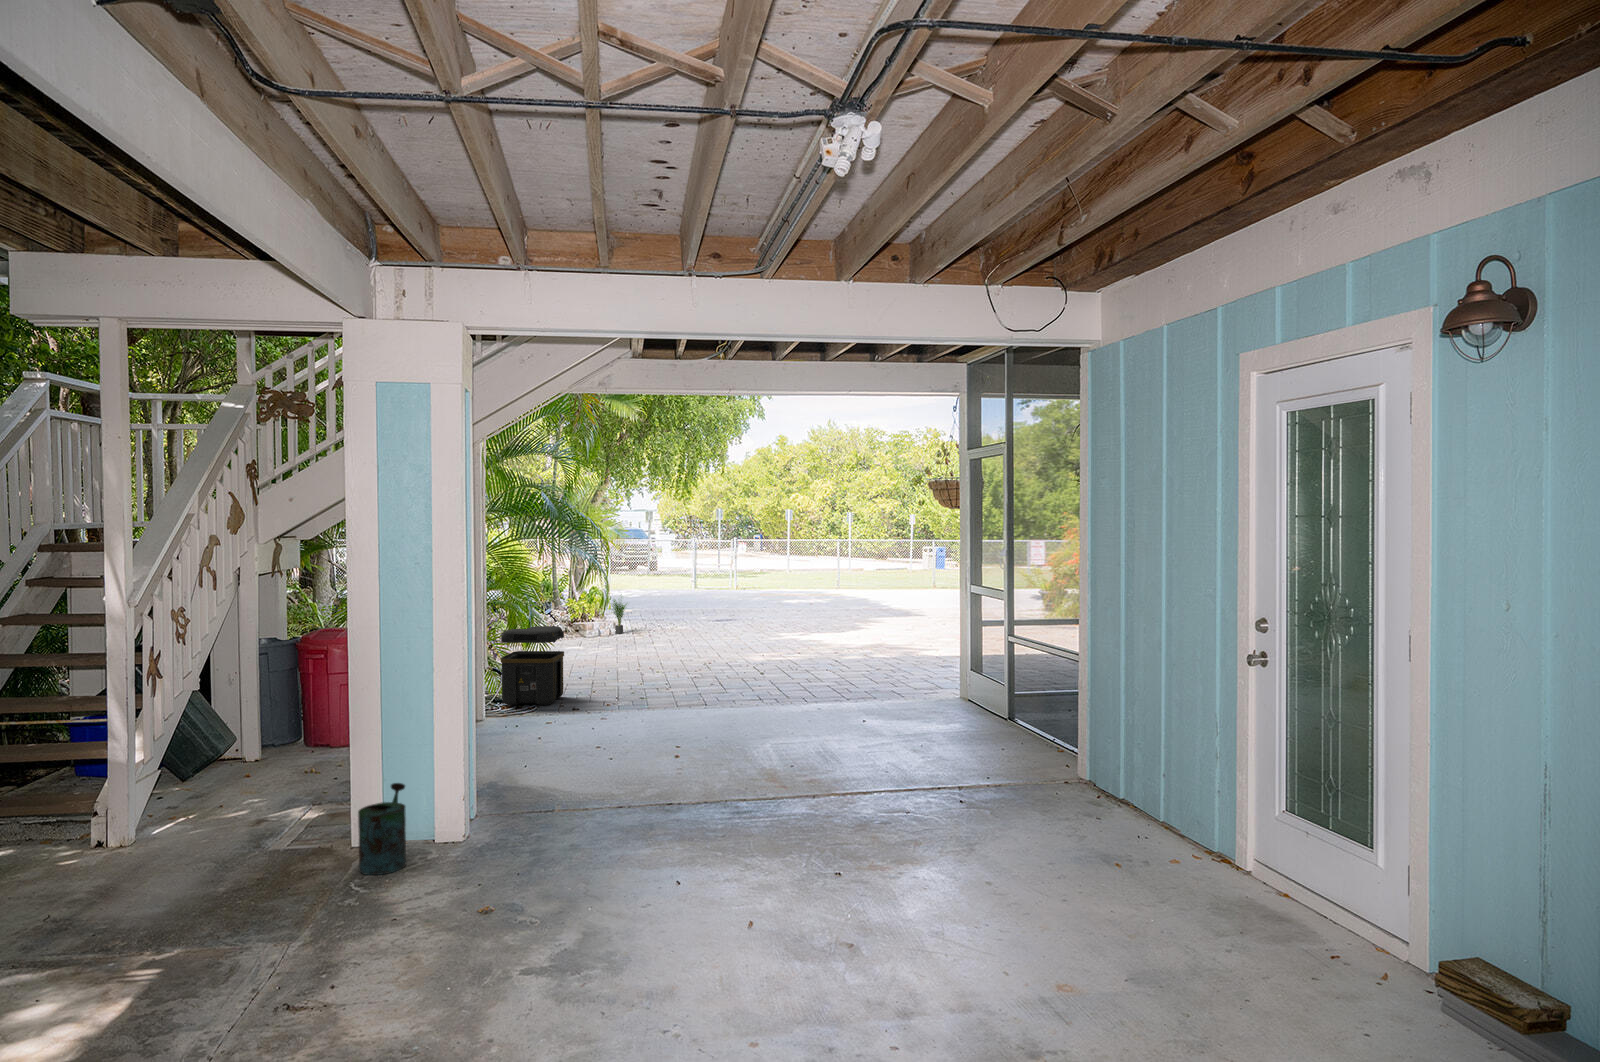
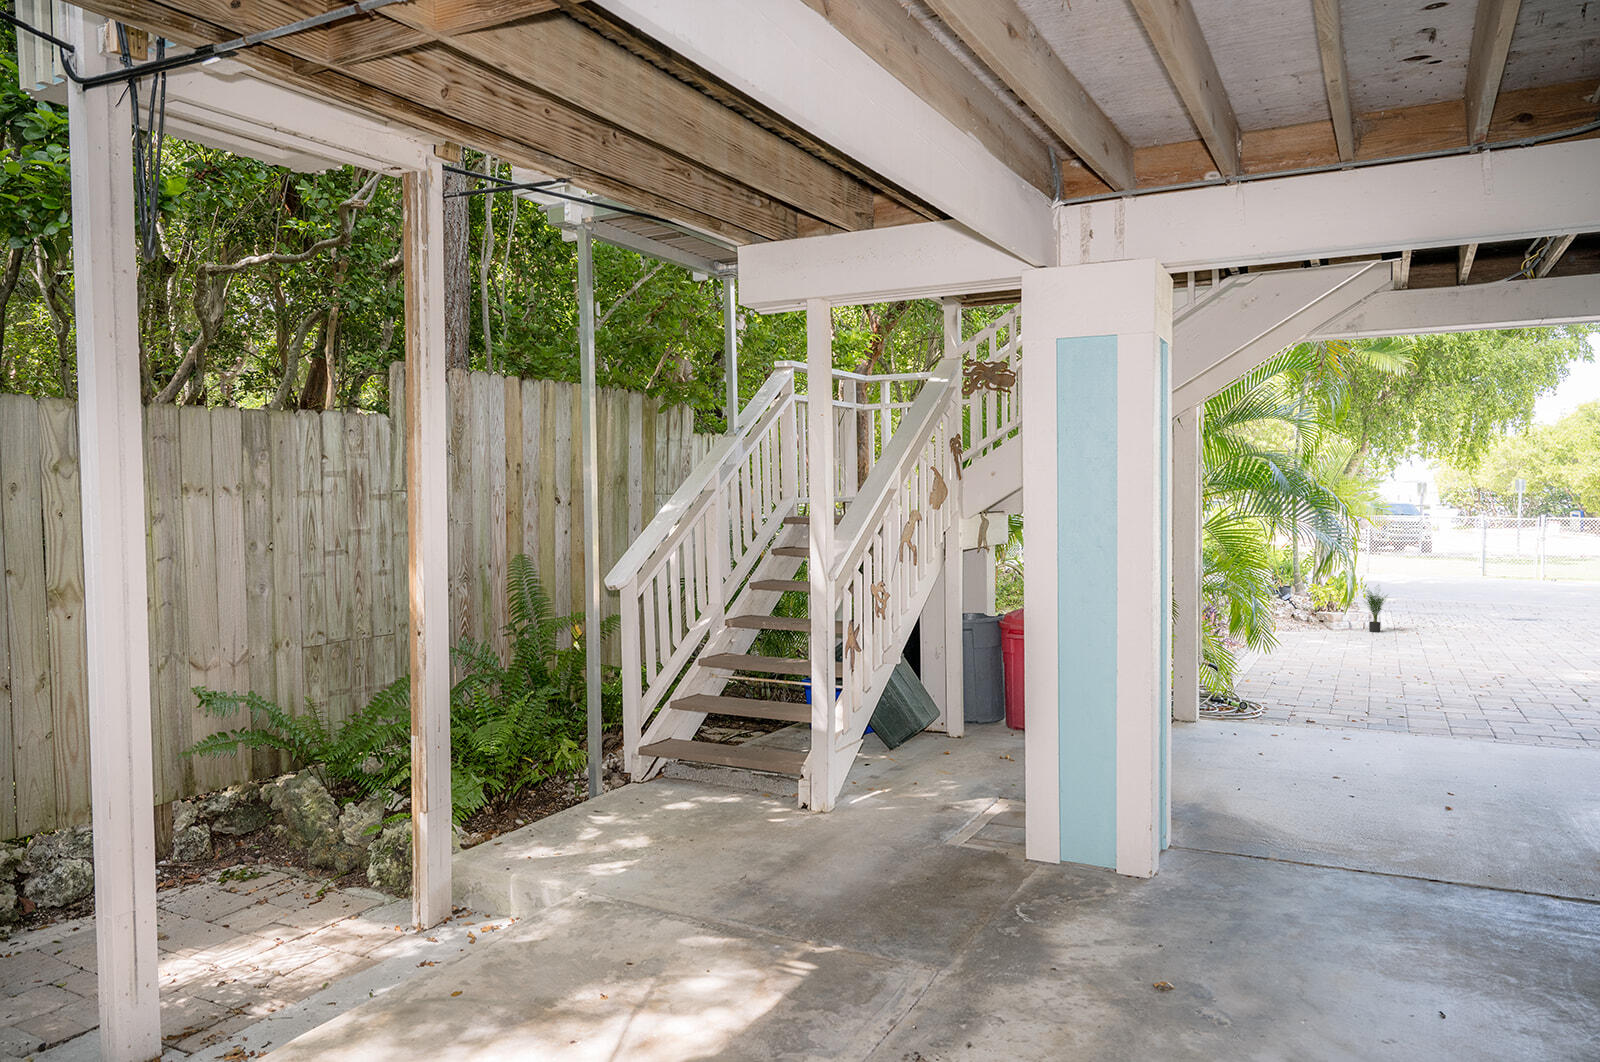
toolbox: present [500,626,564,705] -> none [1217,619,1299,717]
watering can: present [358,783,406,875] -> none [1021,809,1080,923]

